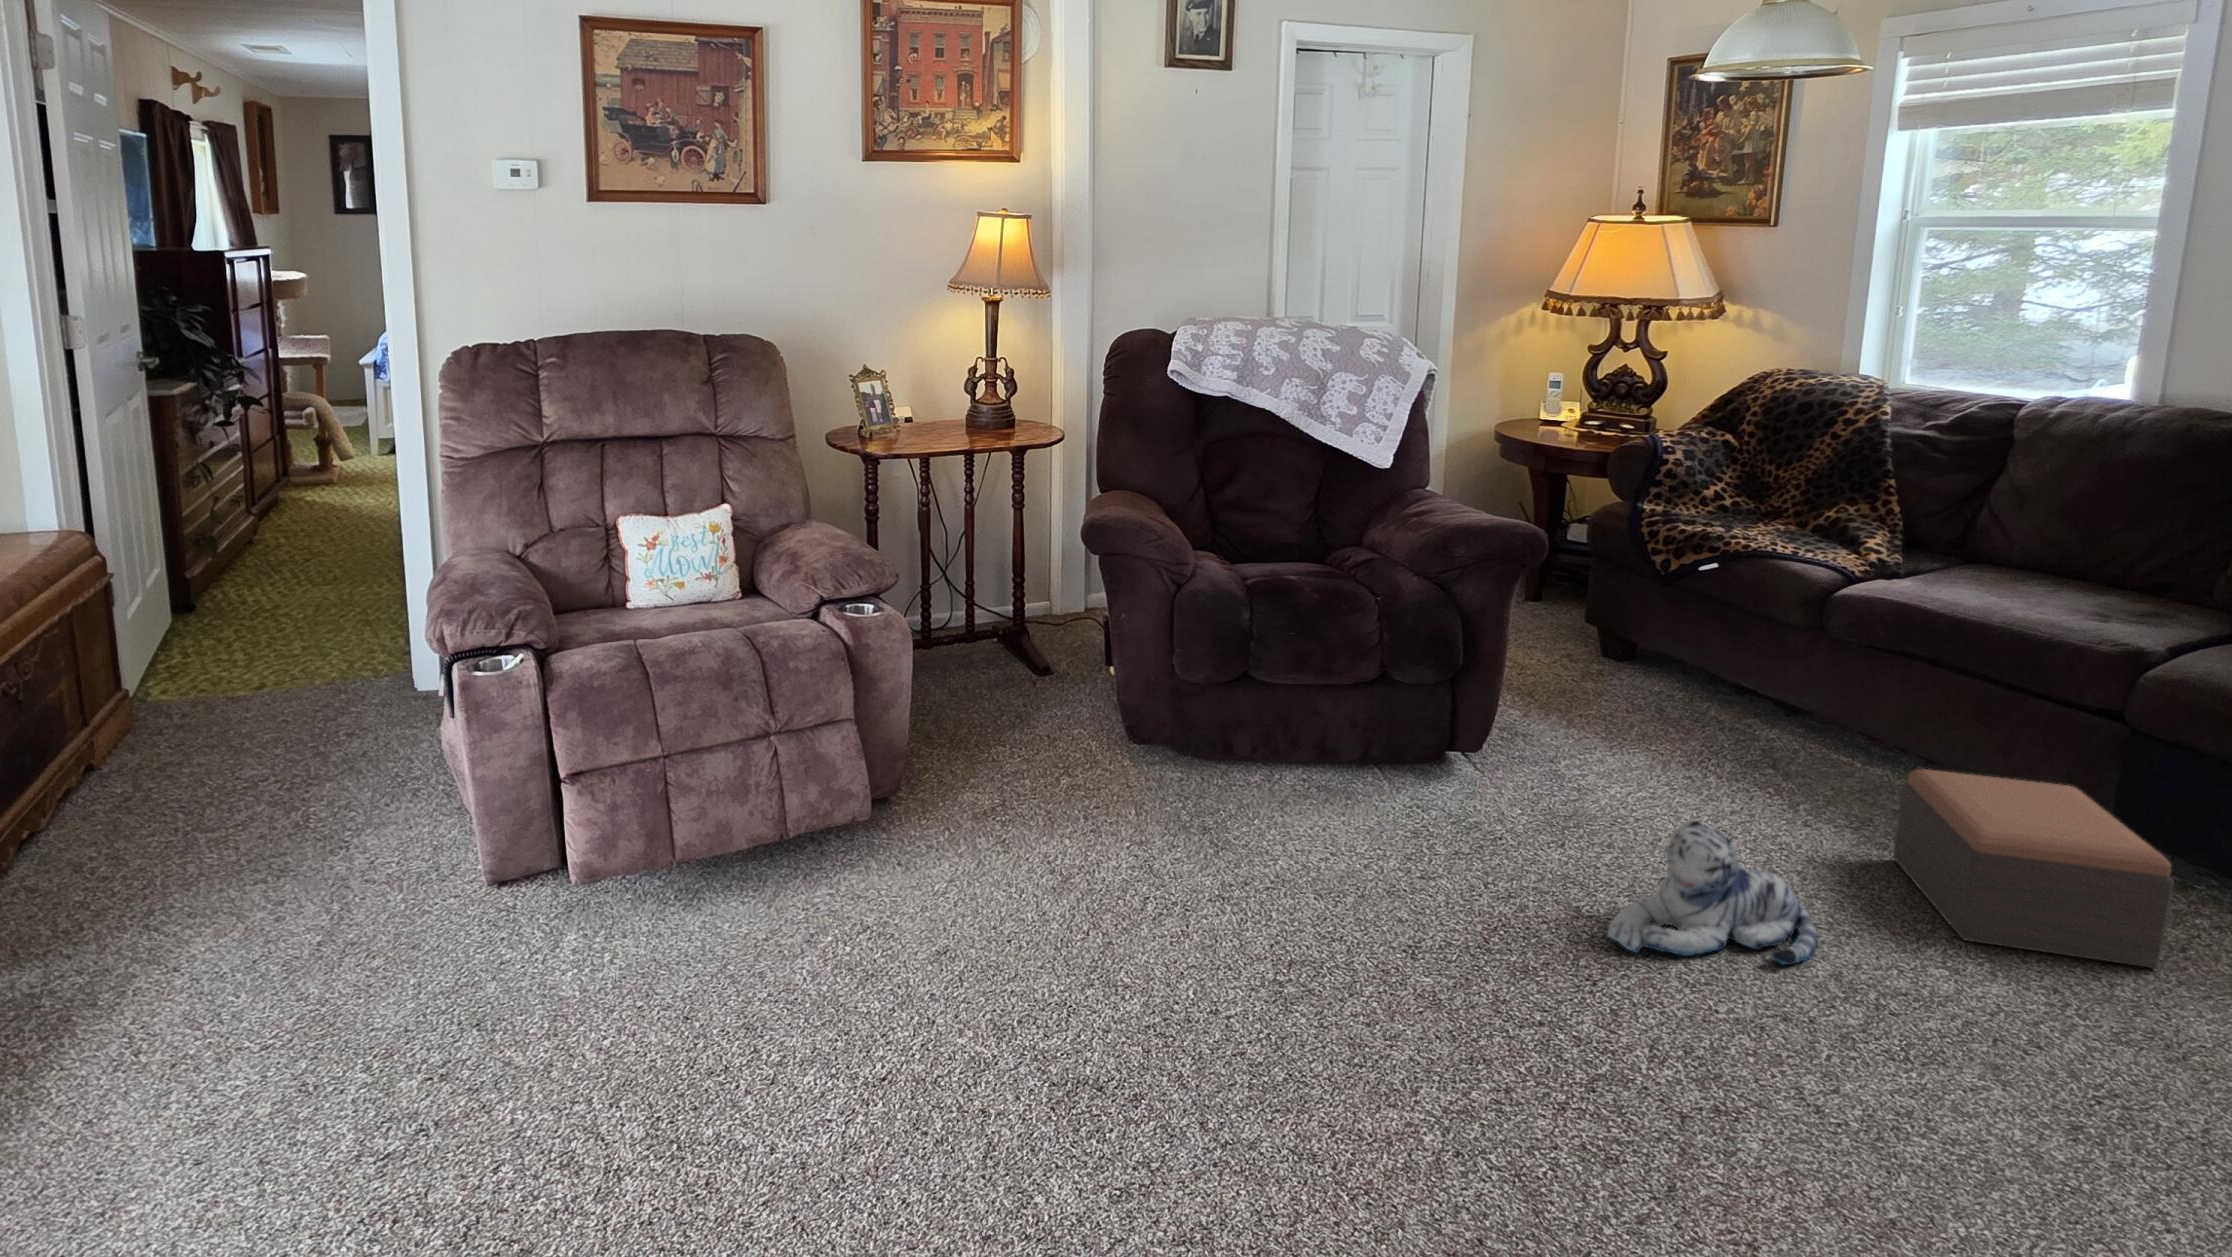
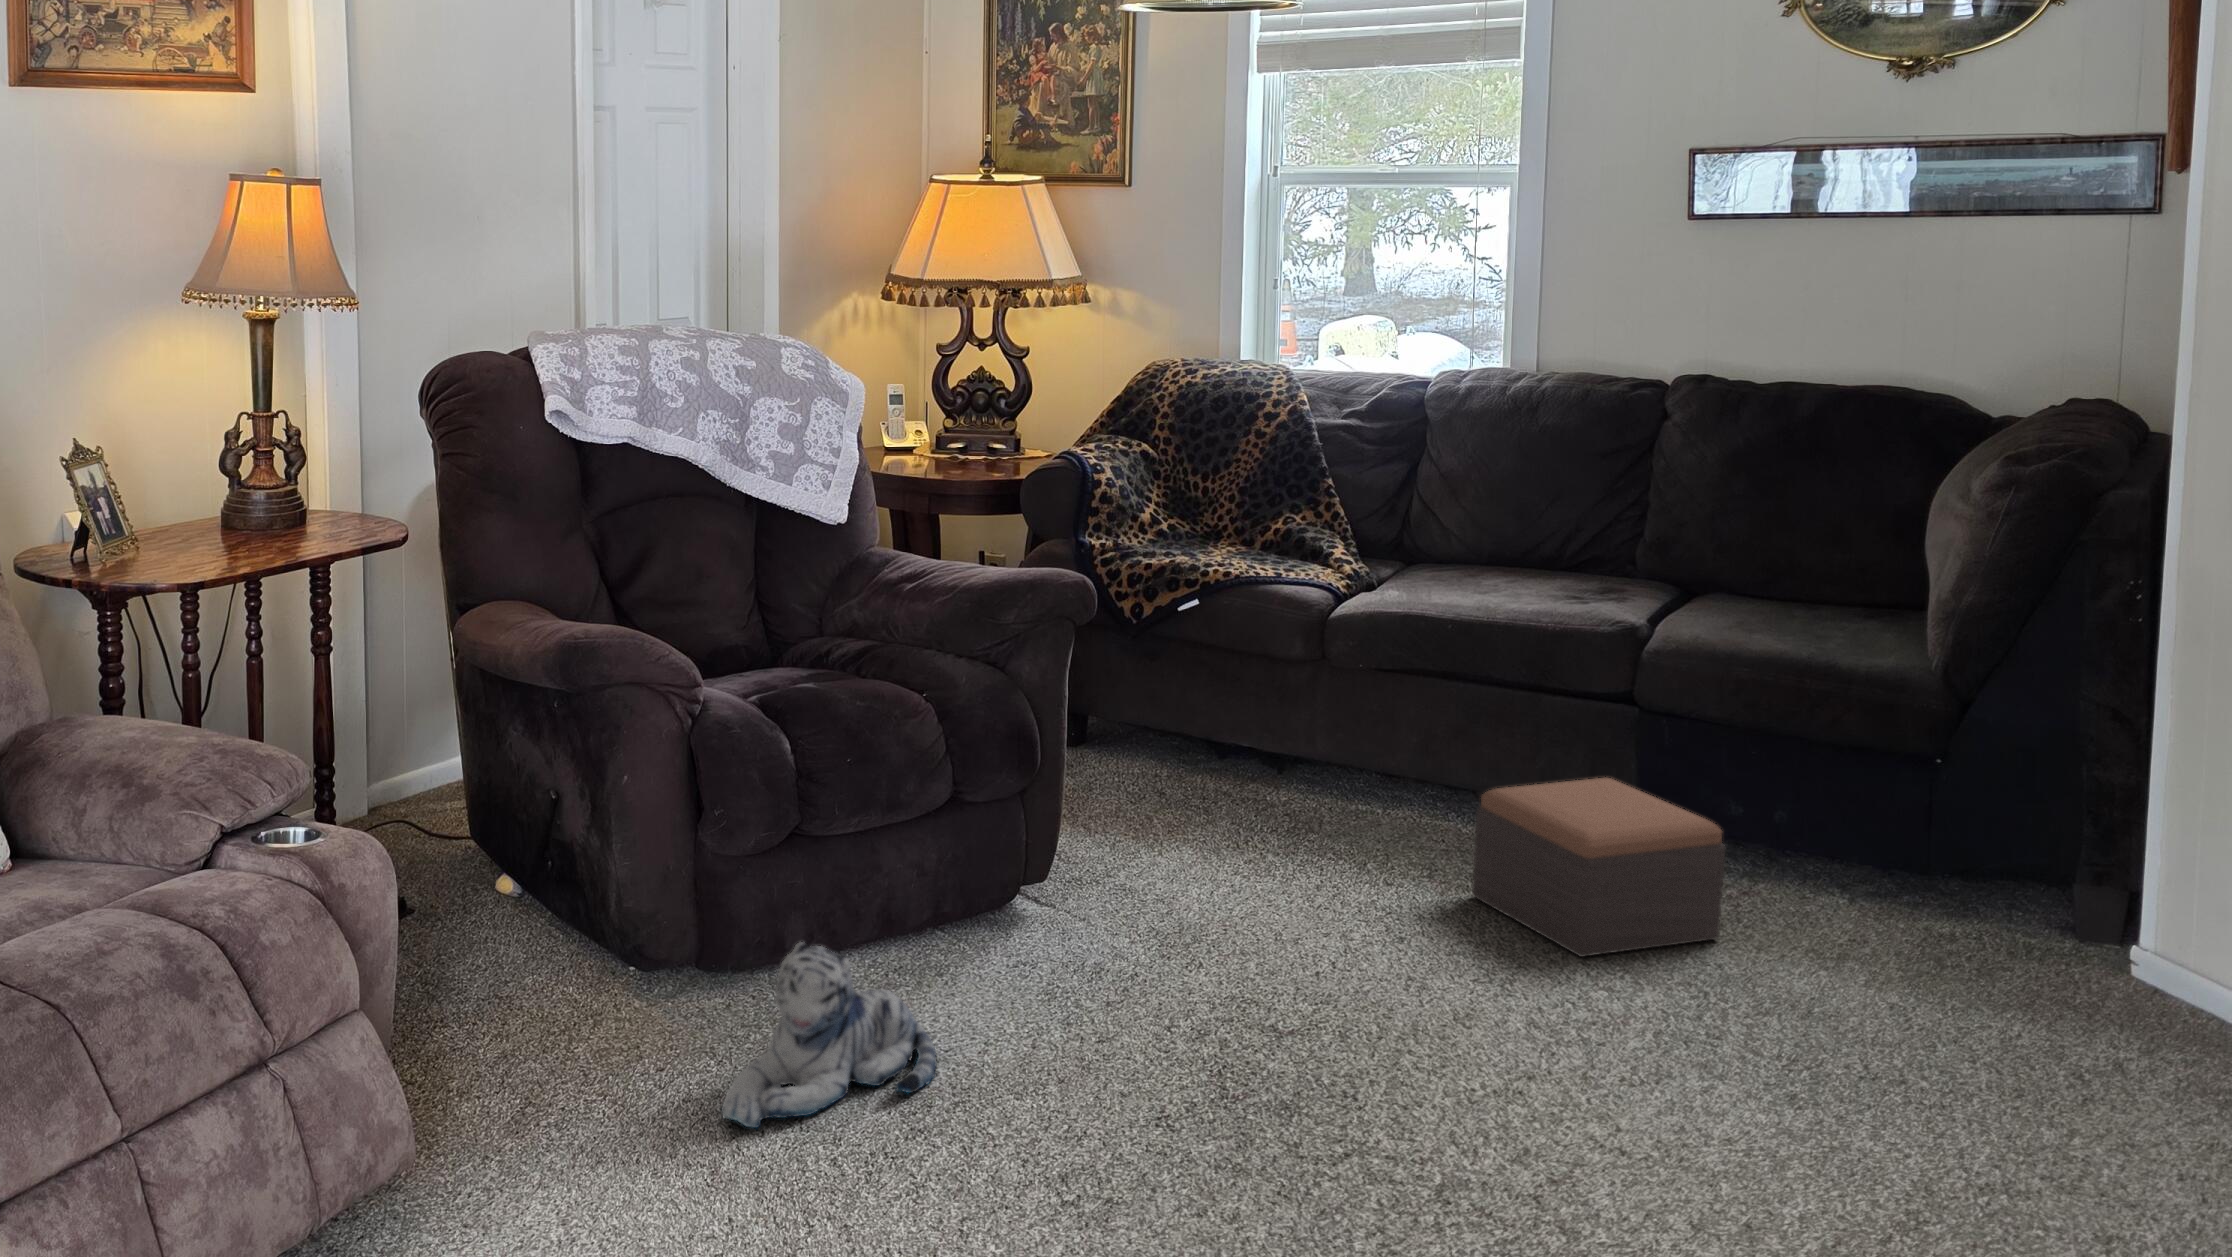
plush toy: present [1607,819,1818,965] -> present [721,942,937,1128]

